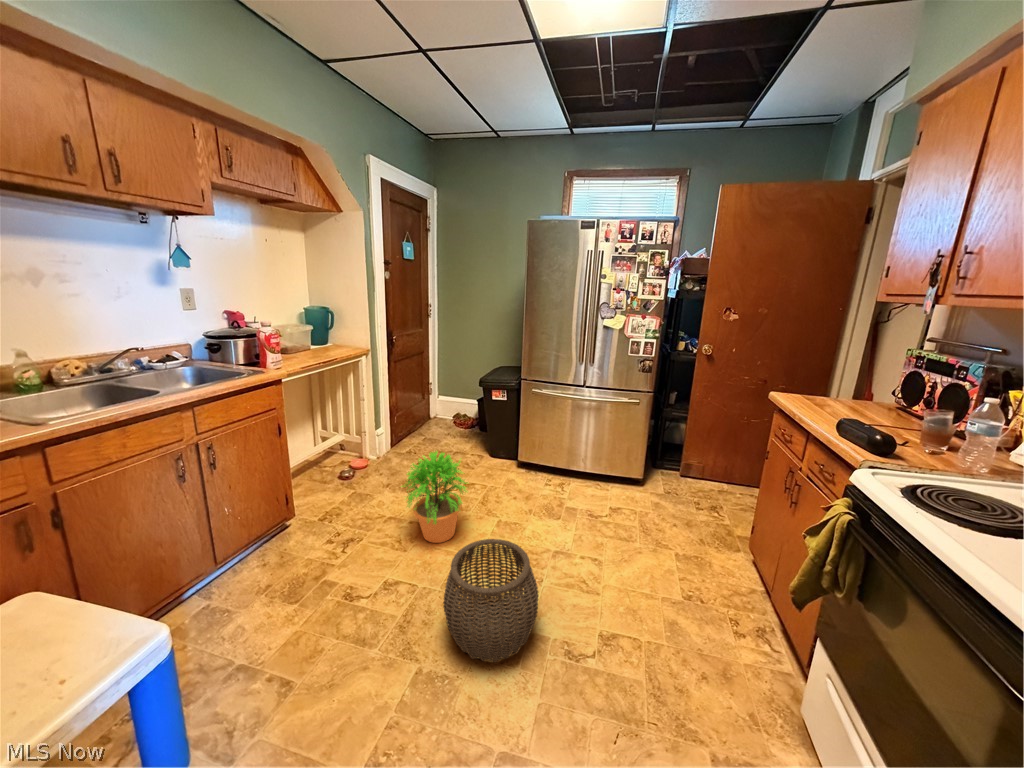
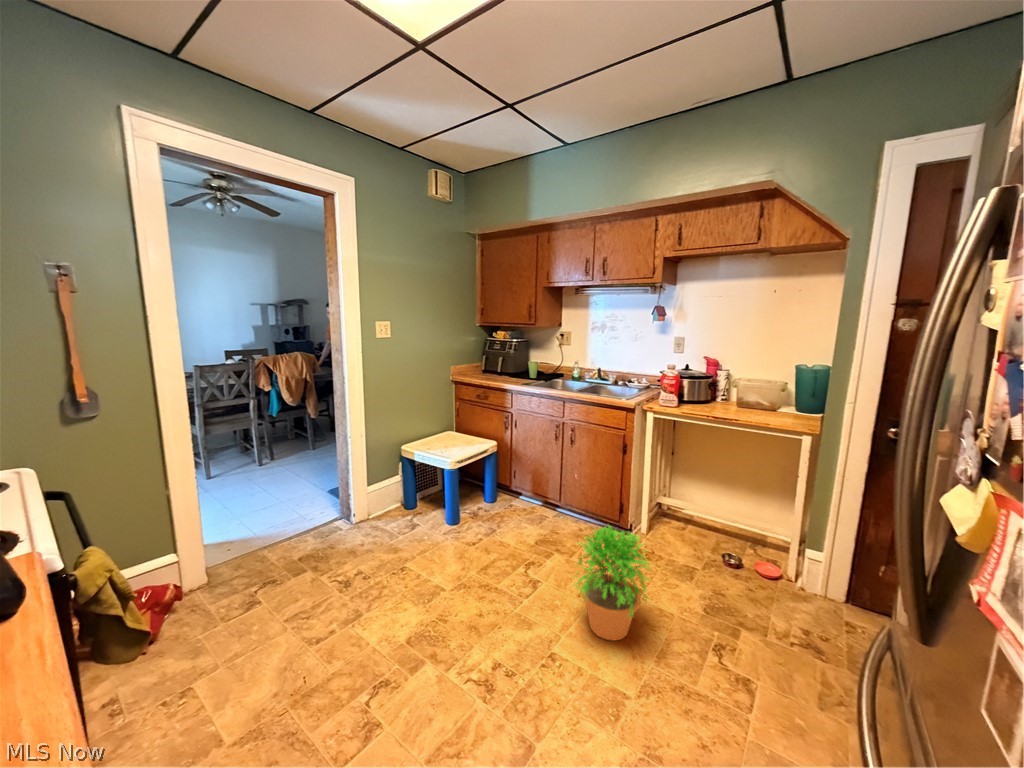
woven basket: present [443,539,538,662] -> none [404,550,492,662]

